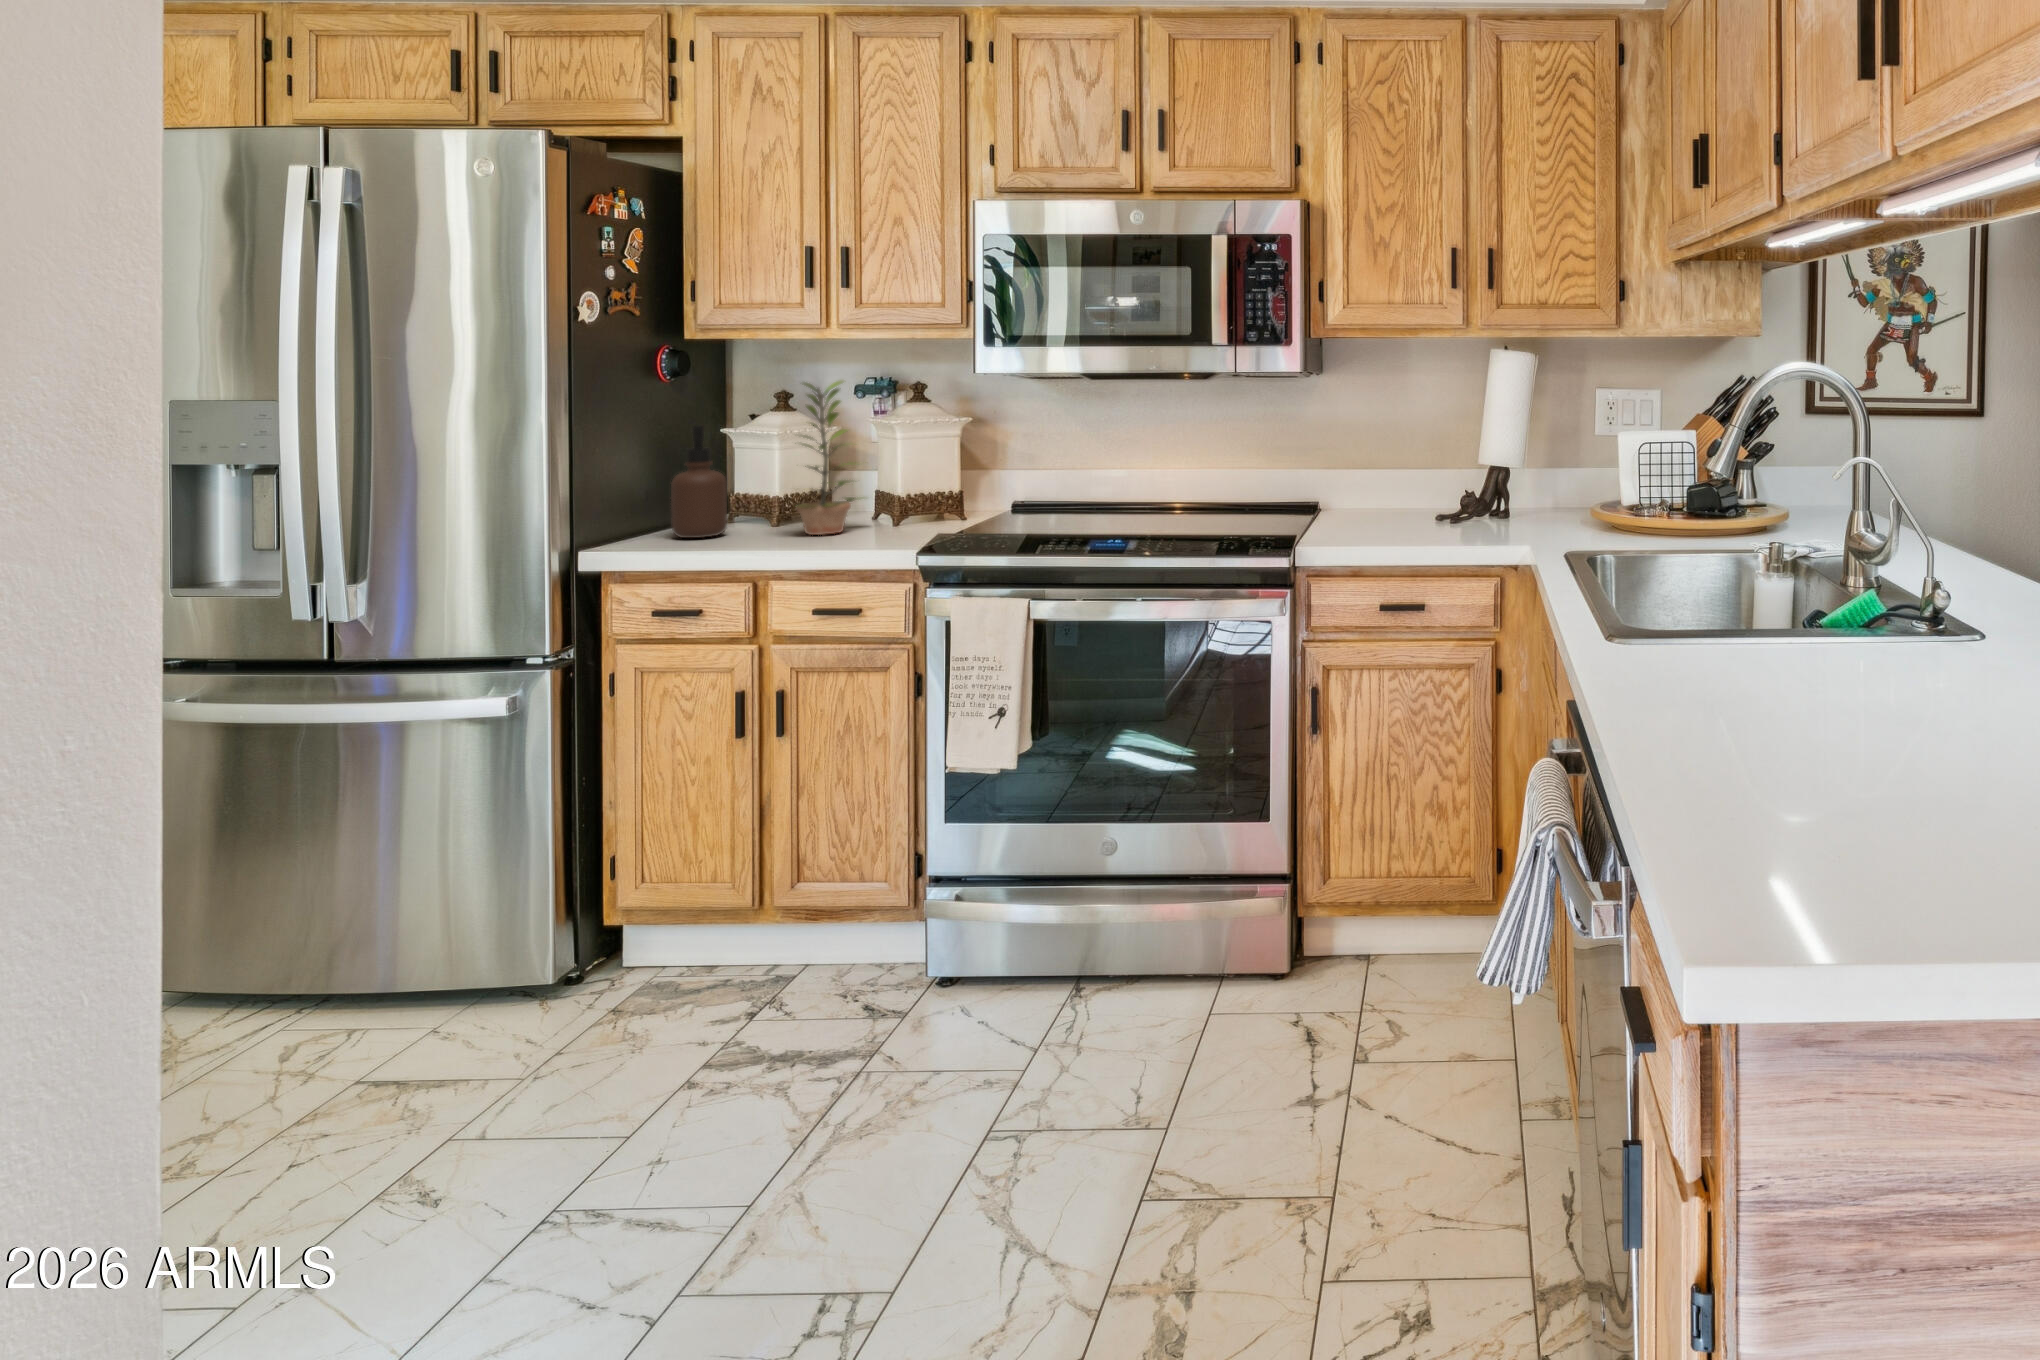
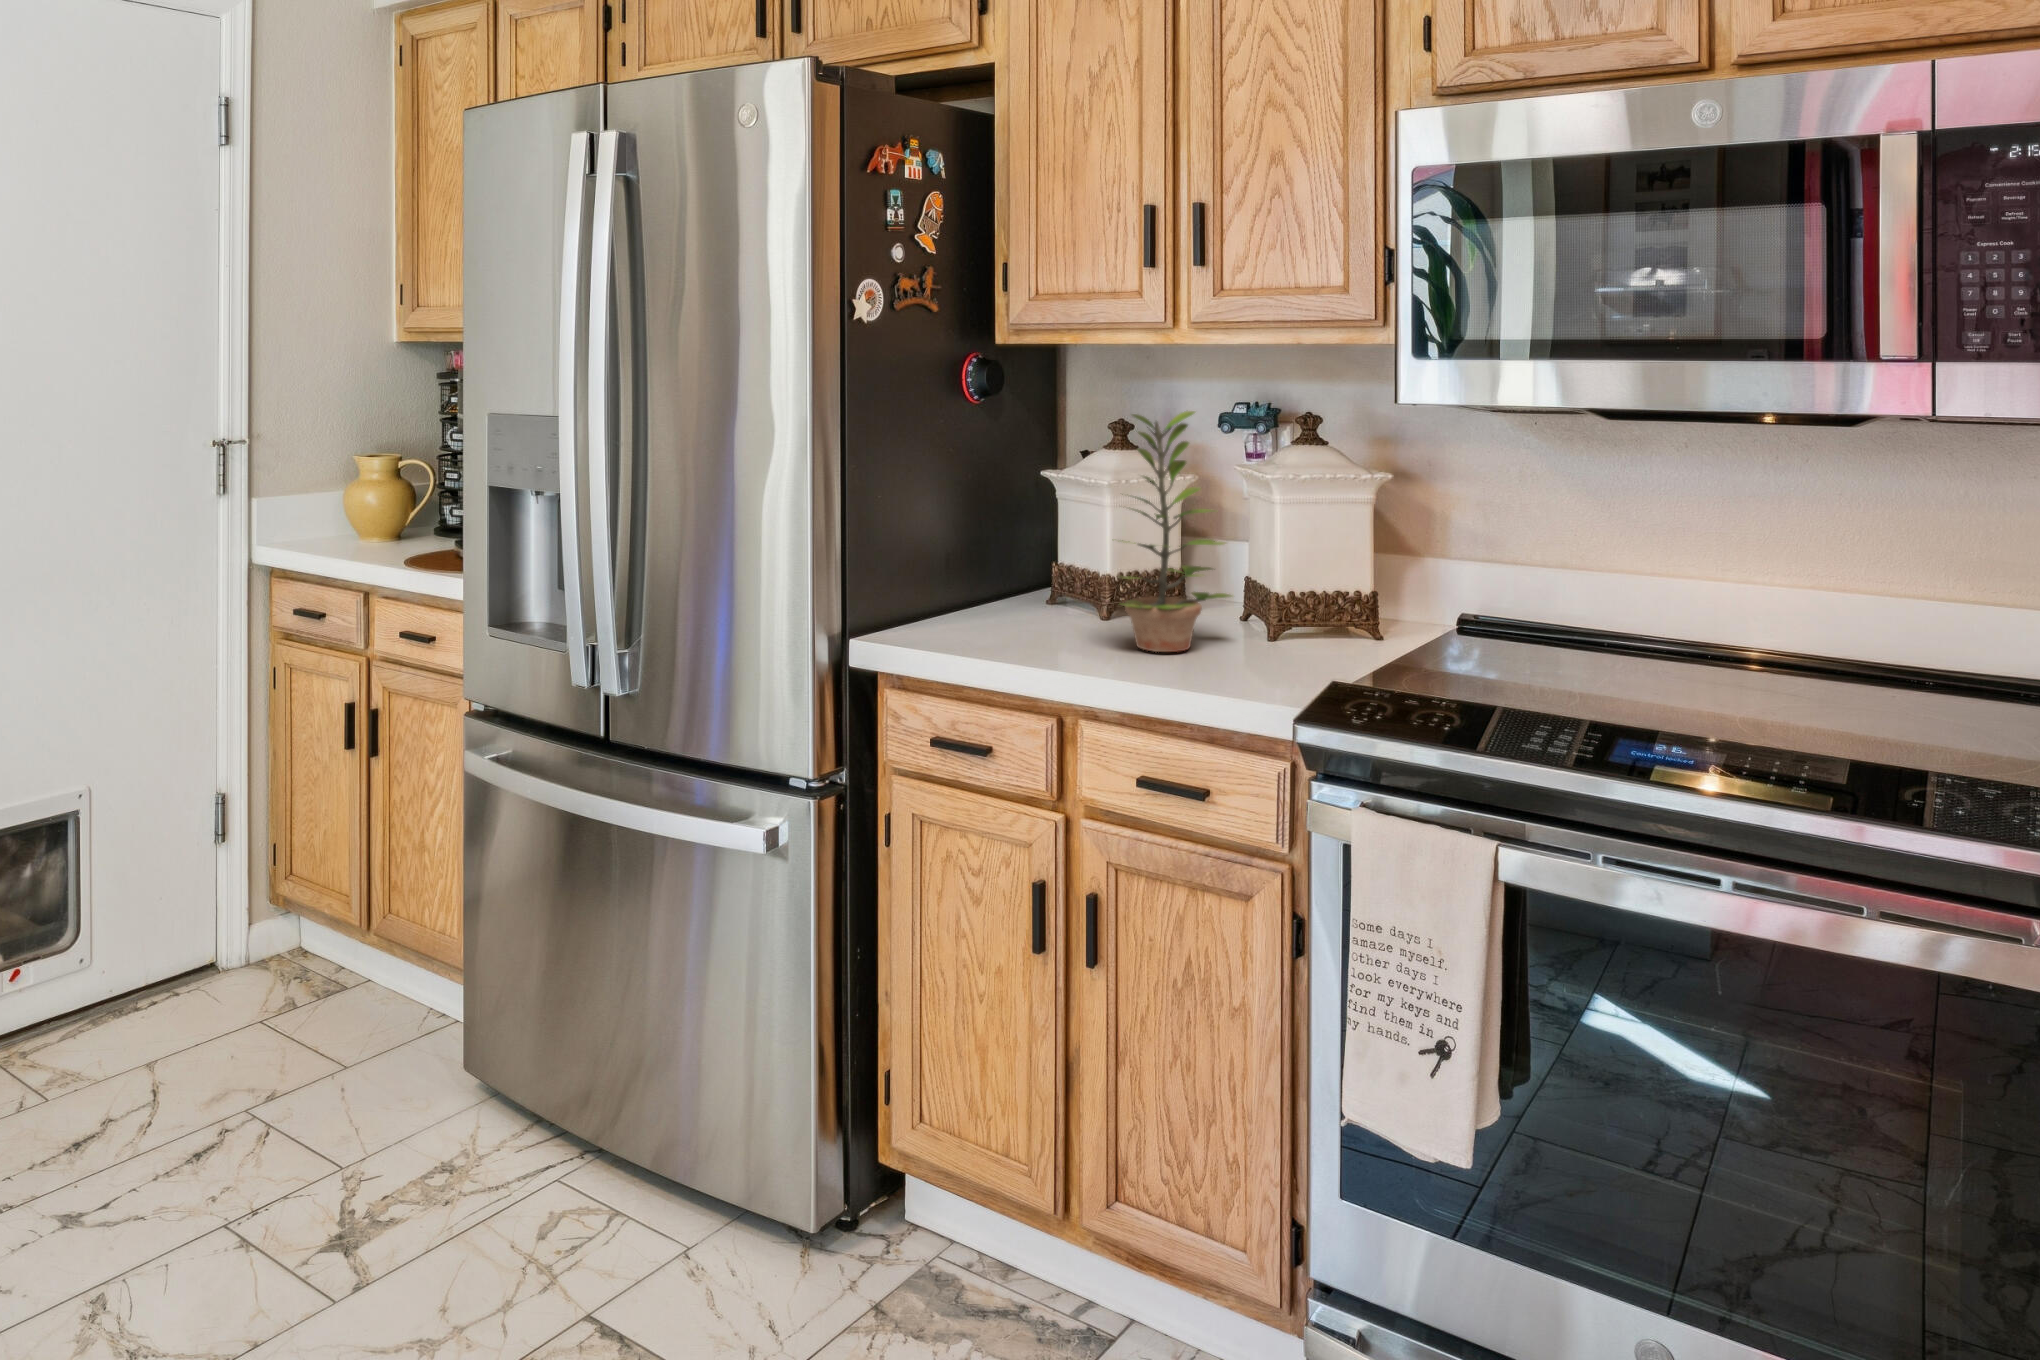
soap dispenser: present [671,425,727,538] -> none [965,471,1035,636]

